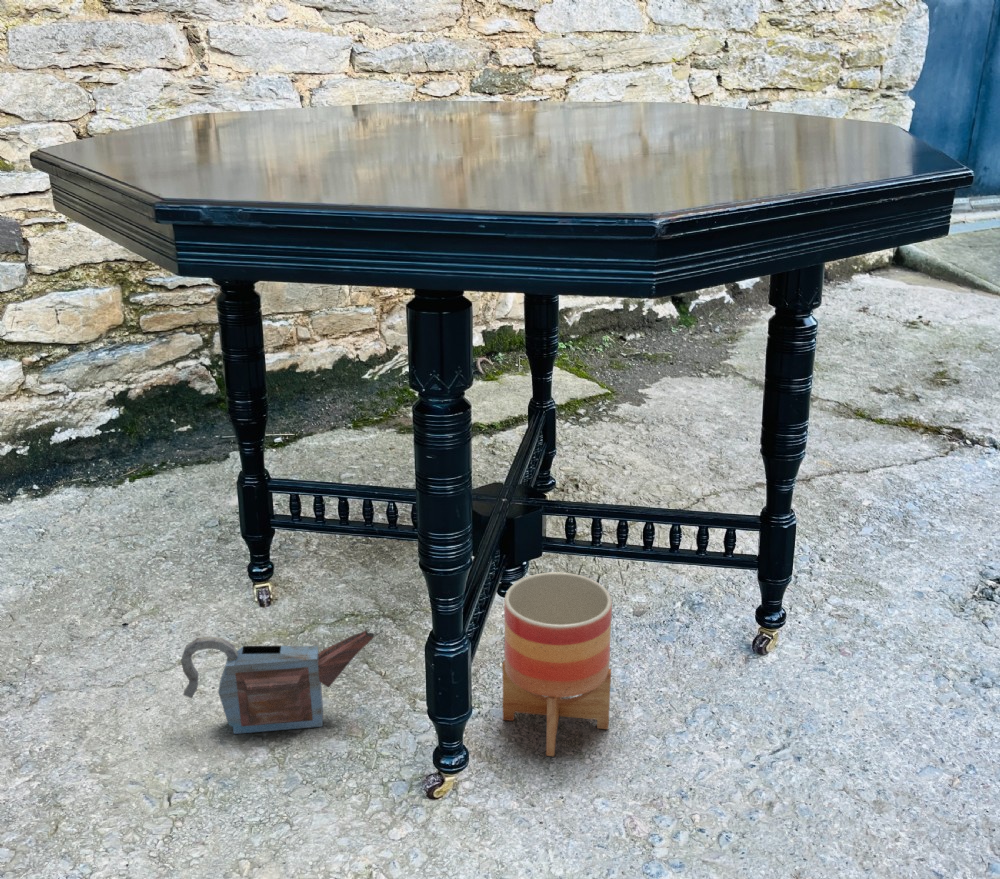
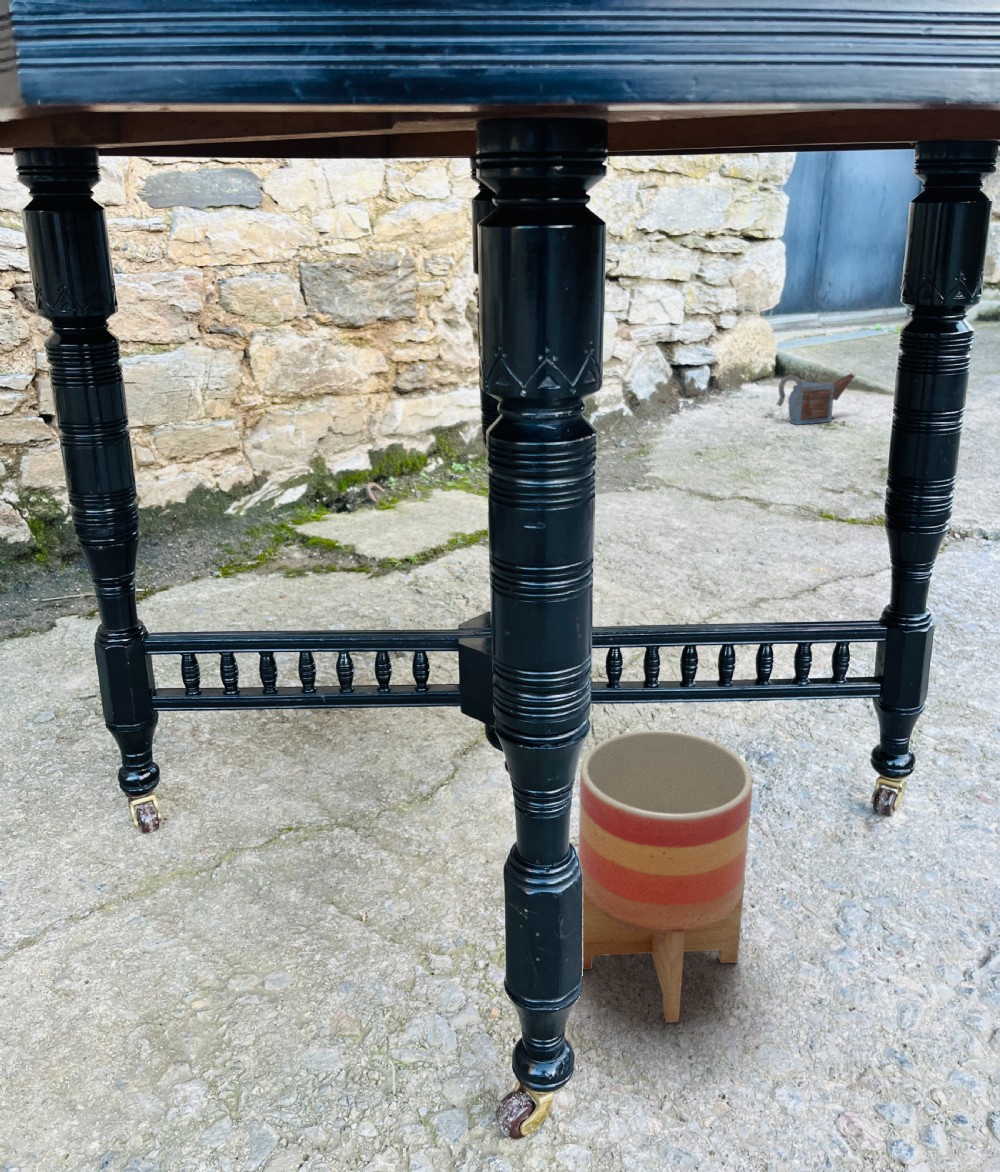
watering can: present [181,631,374,734] -> present [777,373,854,425]

